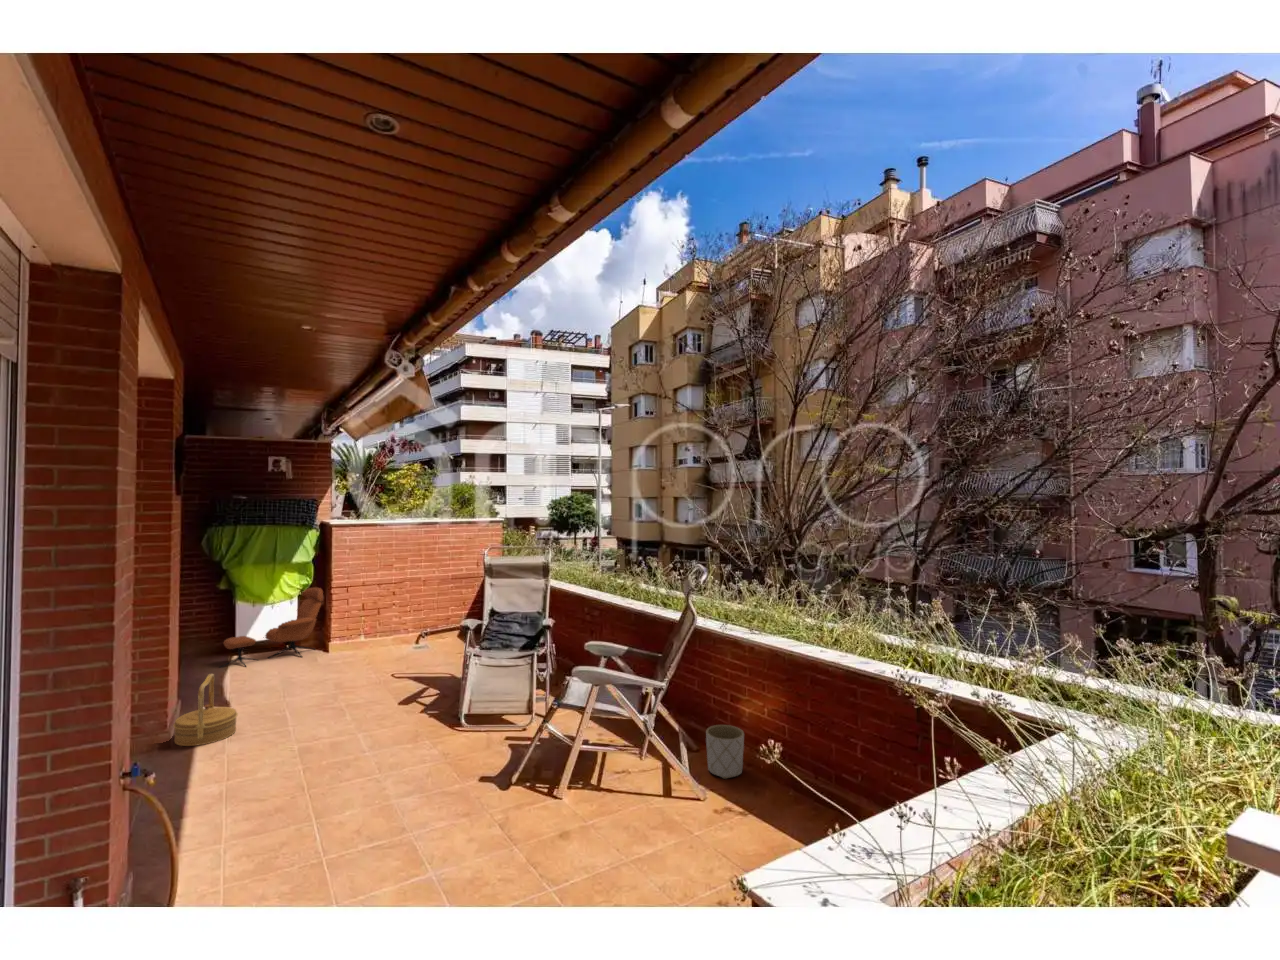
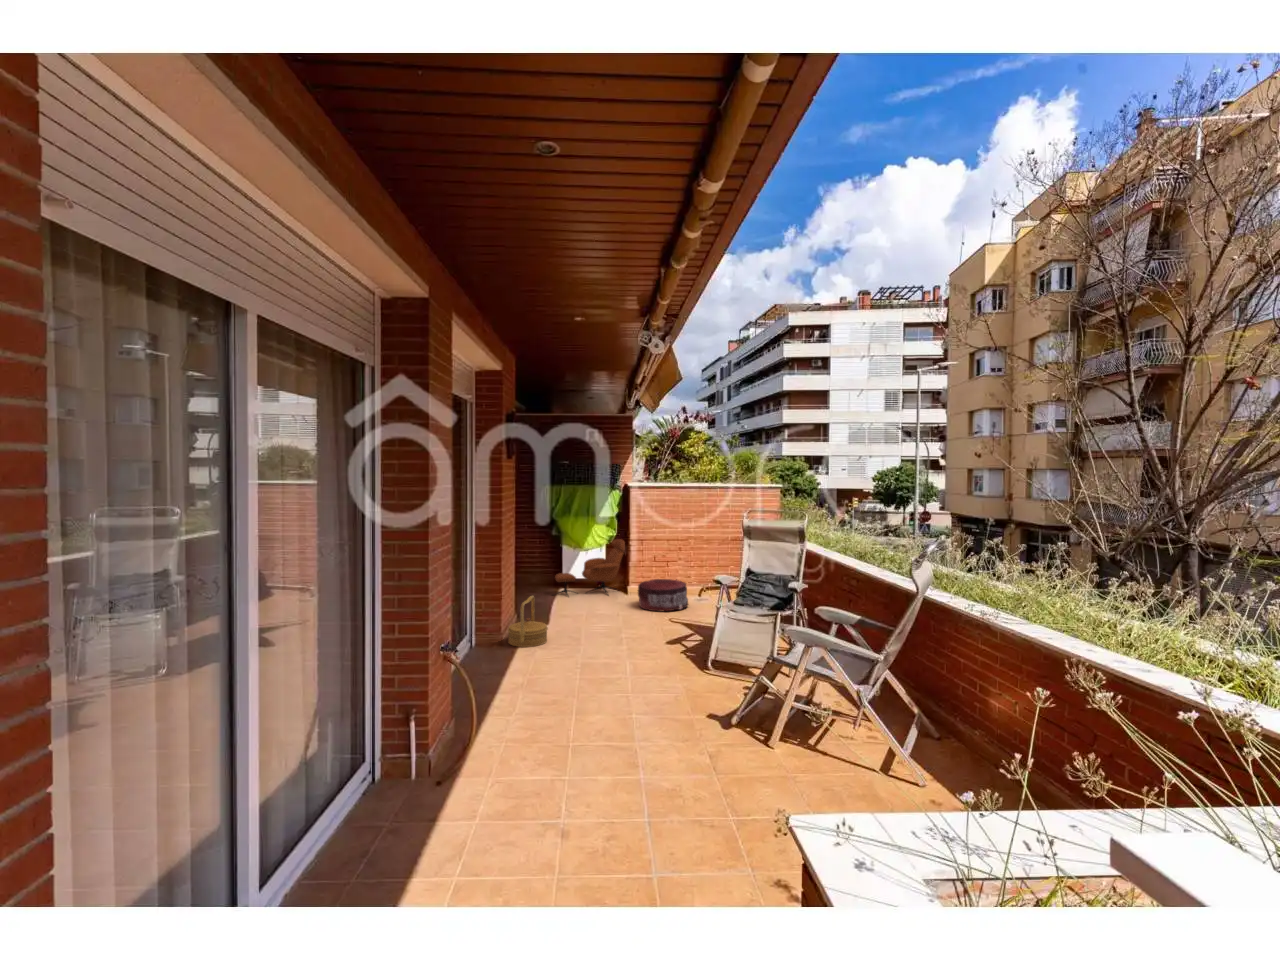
pouf: none [346,628,410,668] -> present [638,579,688,611]
planter: present [706,725,744,779] -> none [938,715,986,775]

